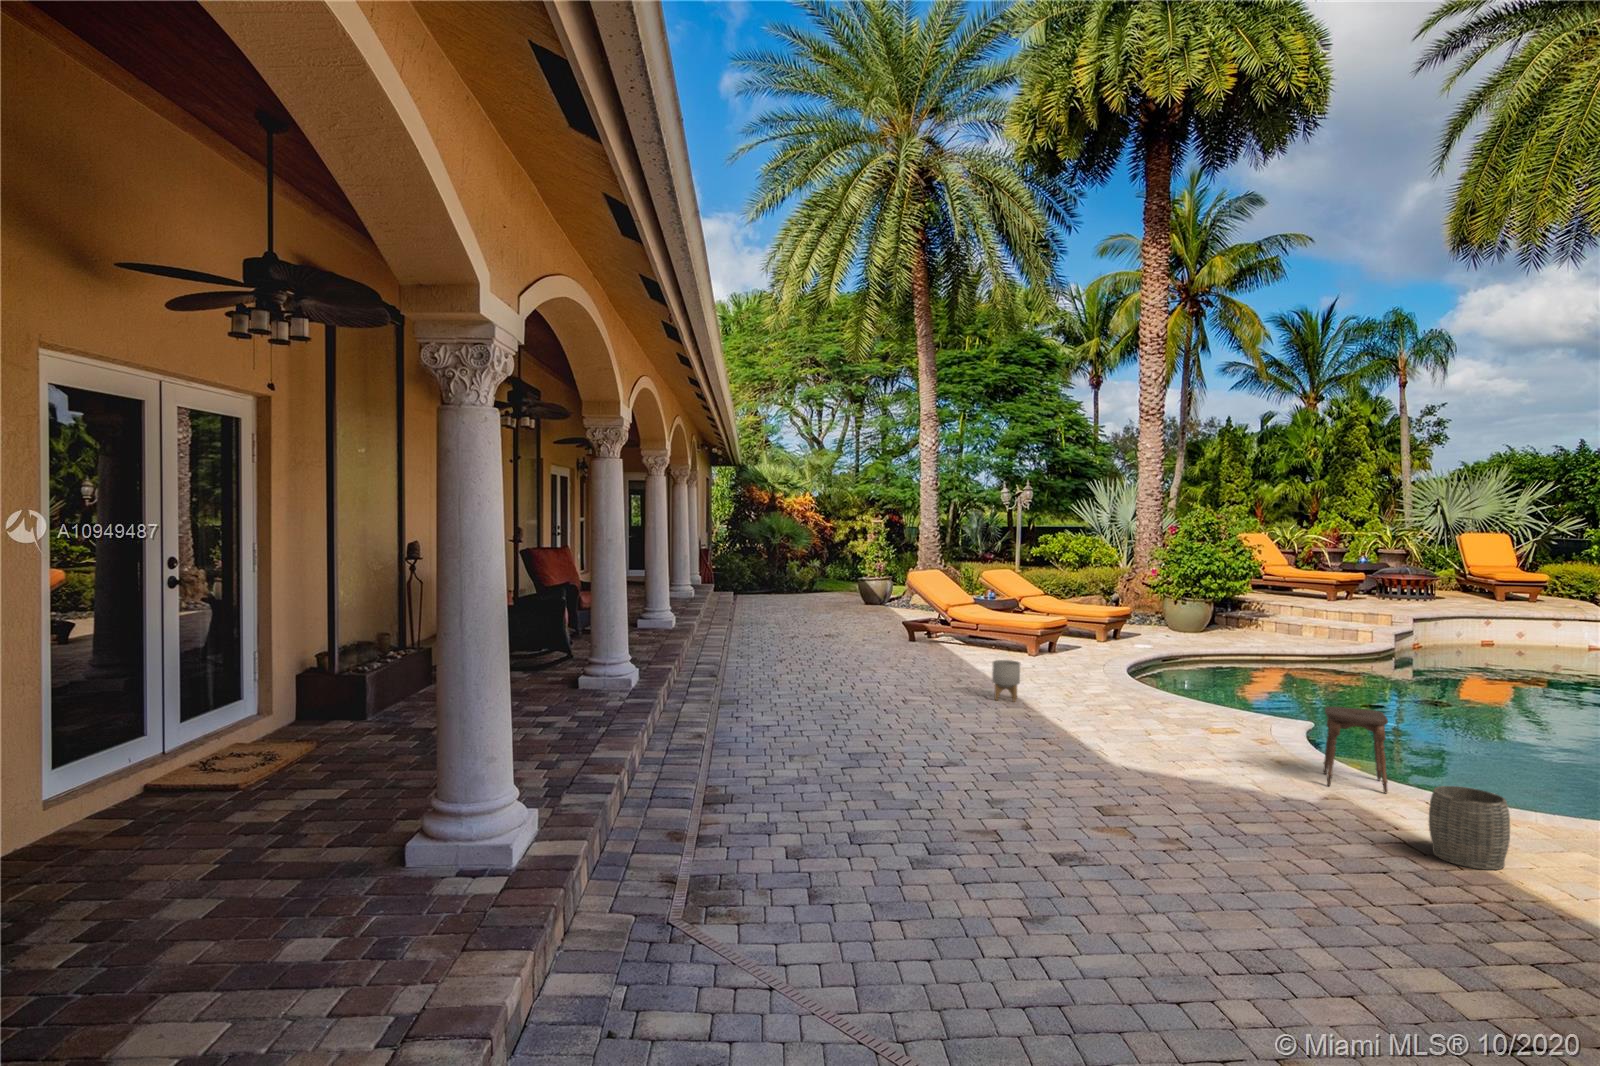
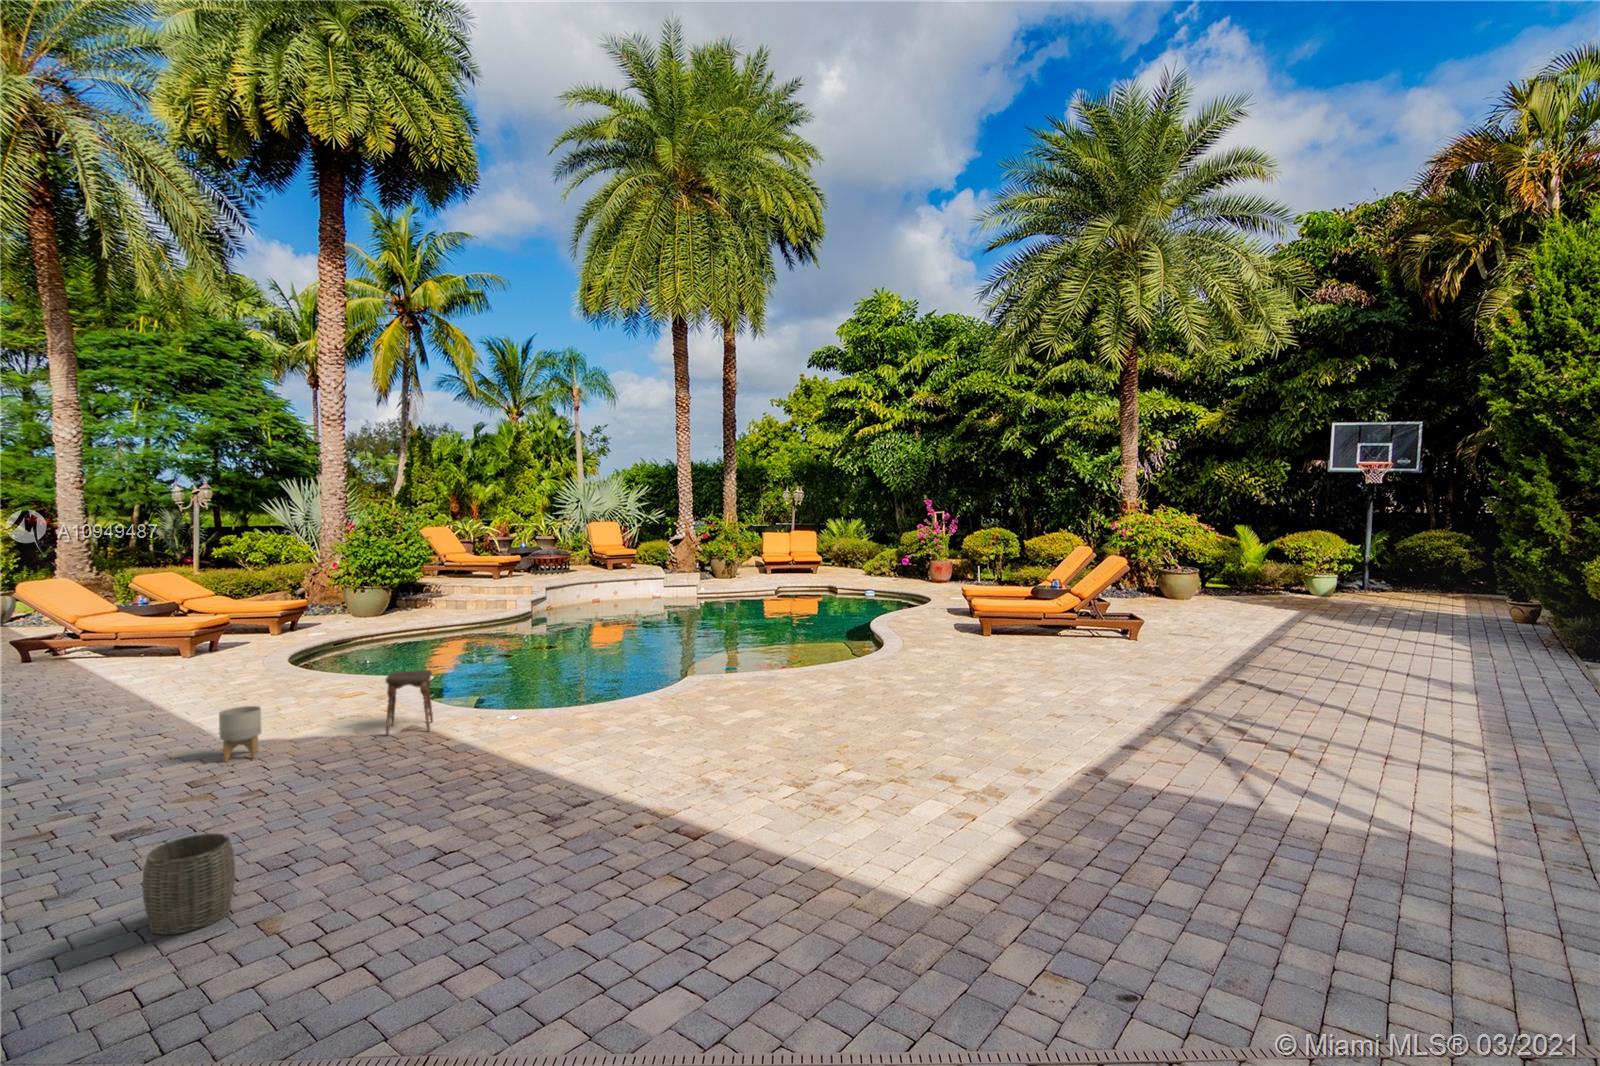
planter: present [992,660,1020,702] -> present [219,706,262,762]
woven basket: present [1429,786,1510,870] -> present [143,833,235,935]

